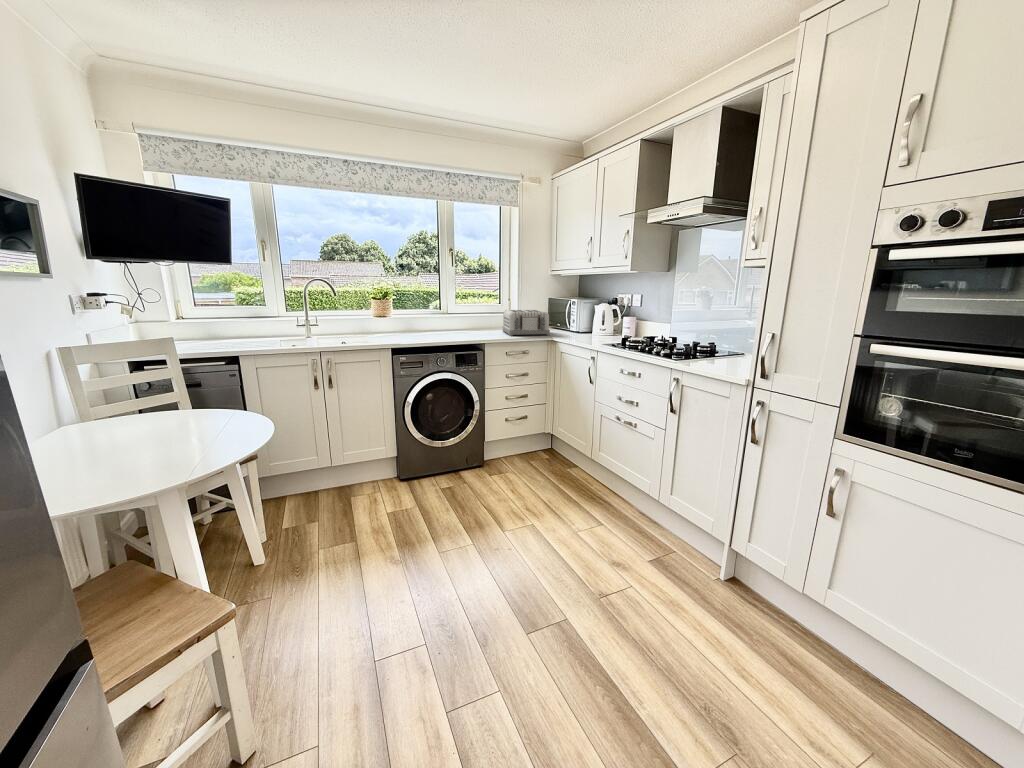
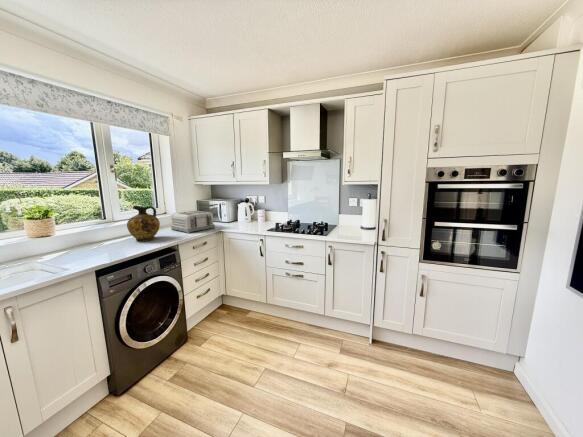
ceramic jug: none [445,294,478,336] -> present [127,206,160,241]

